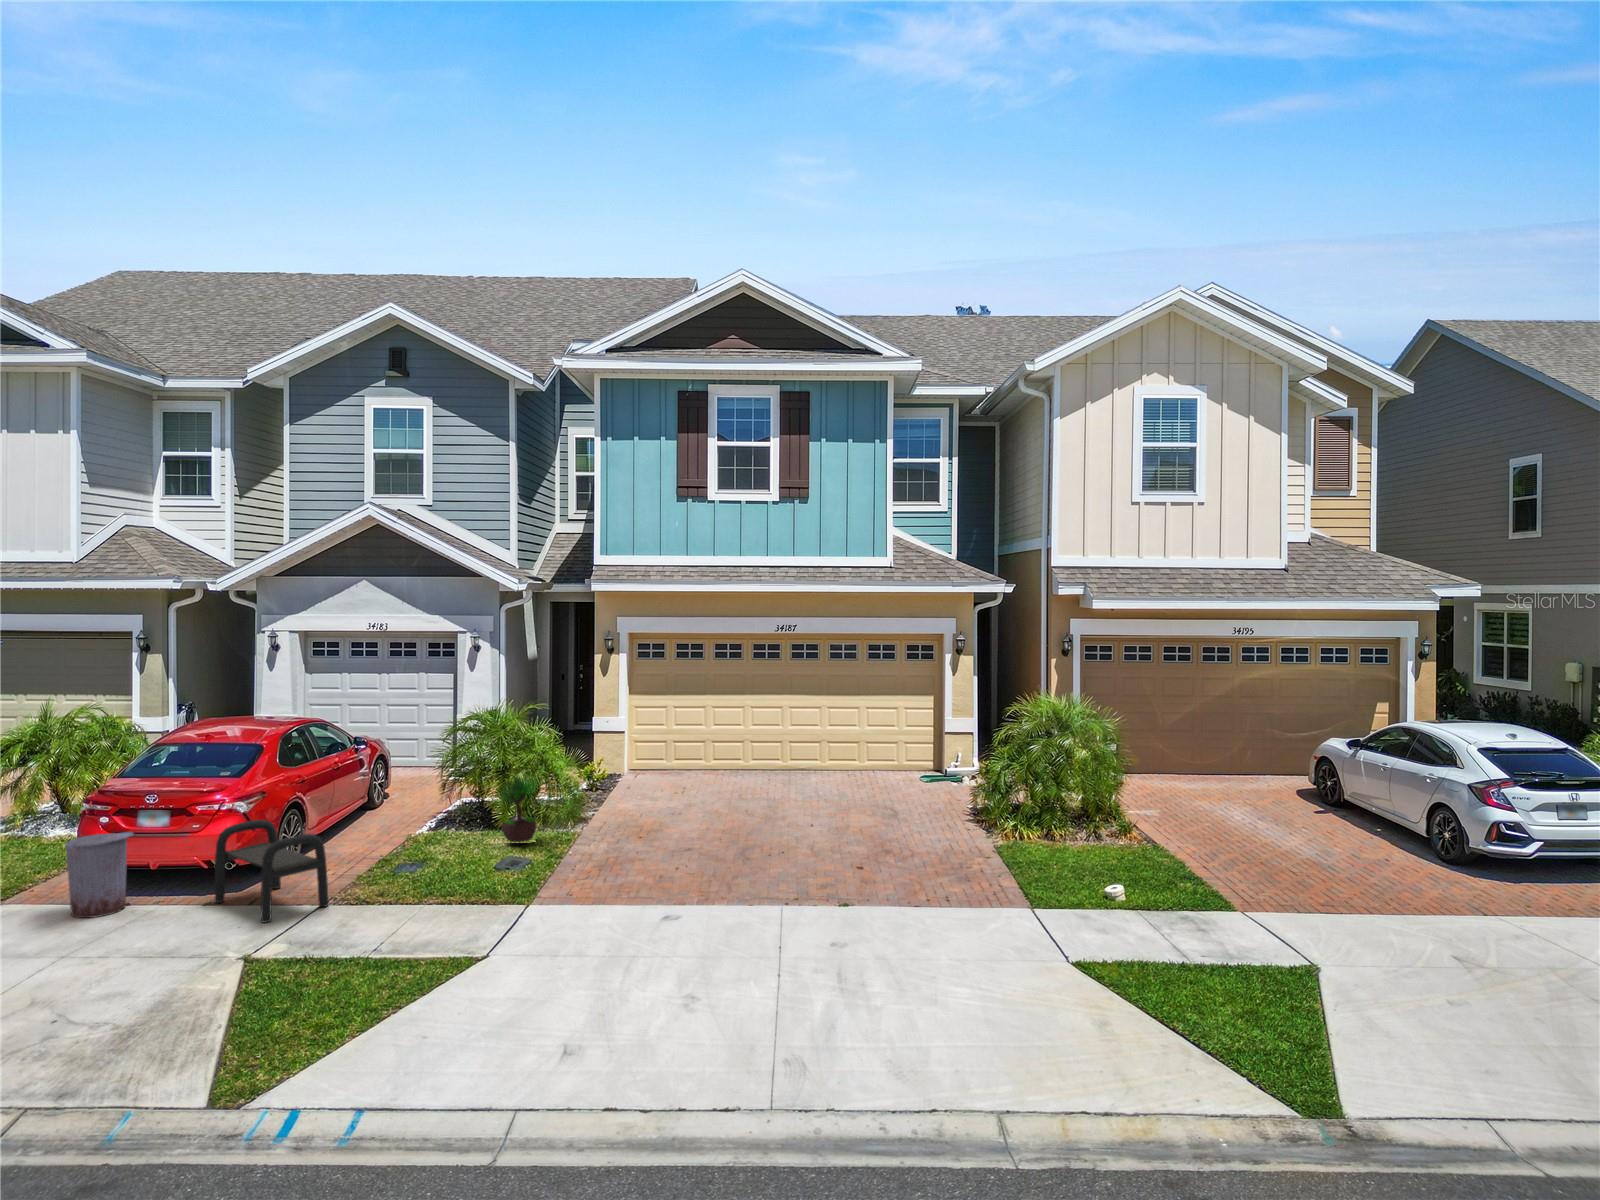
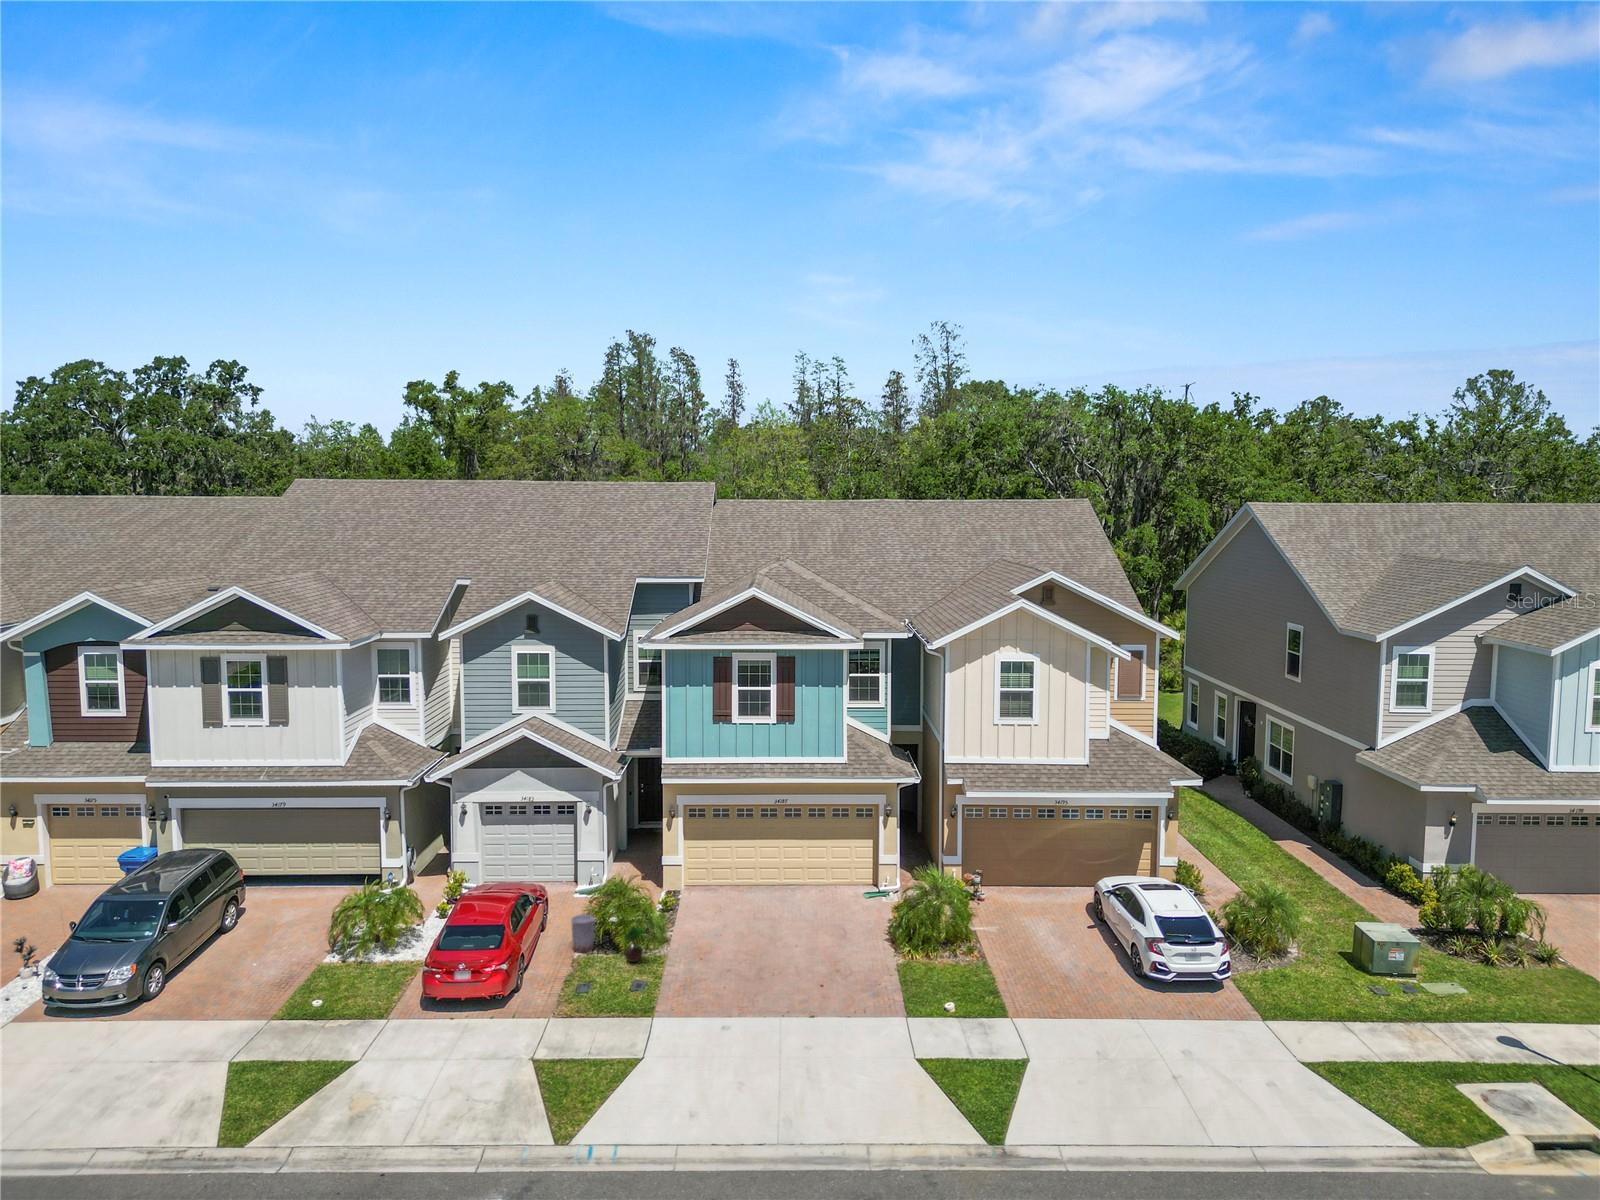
bench: present [215,820,329,923] -> none [490,967,550,1029]
trash can: present [66,832,133,918] -> present [571,914,595,953]

